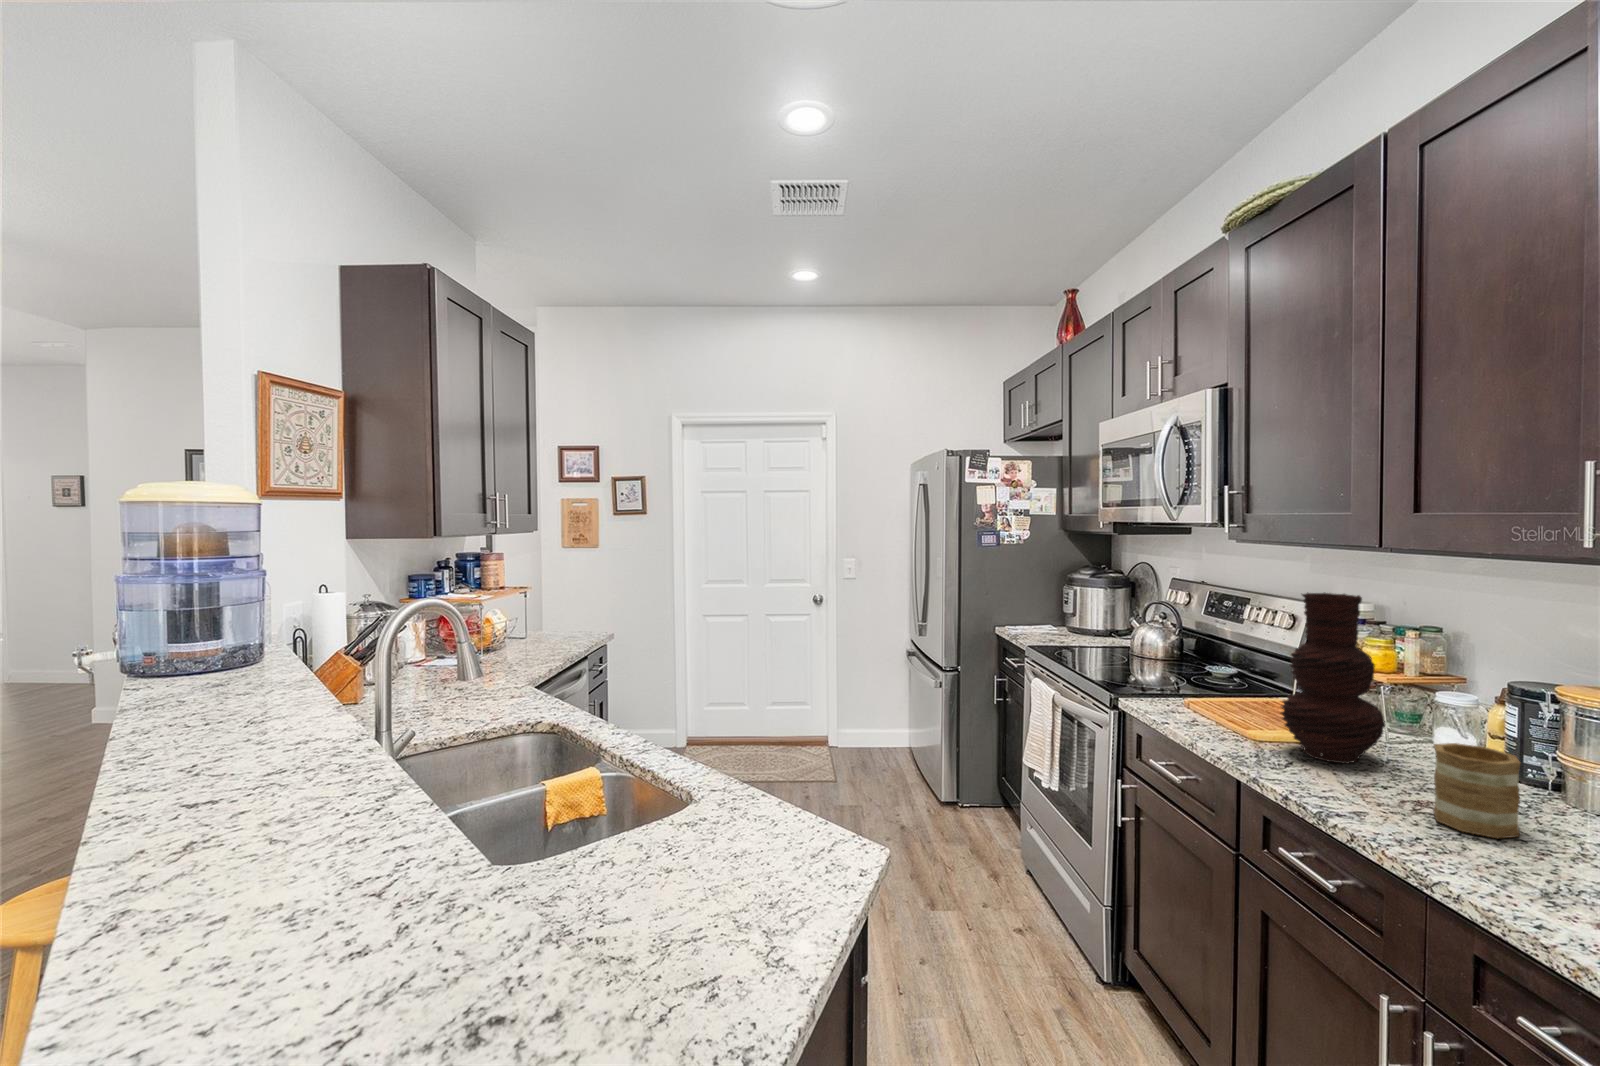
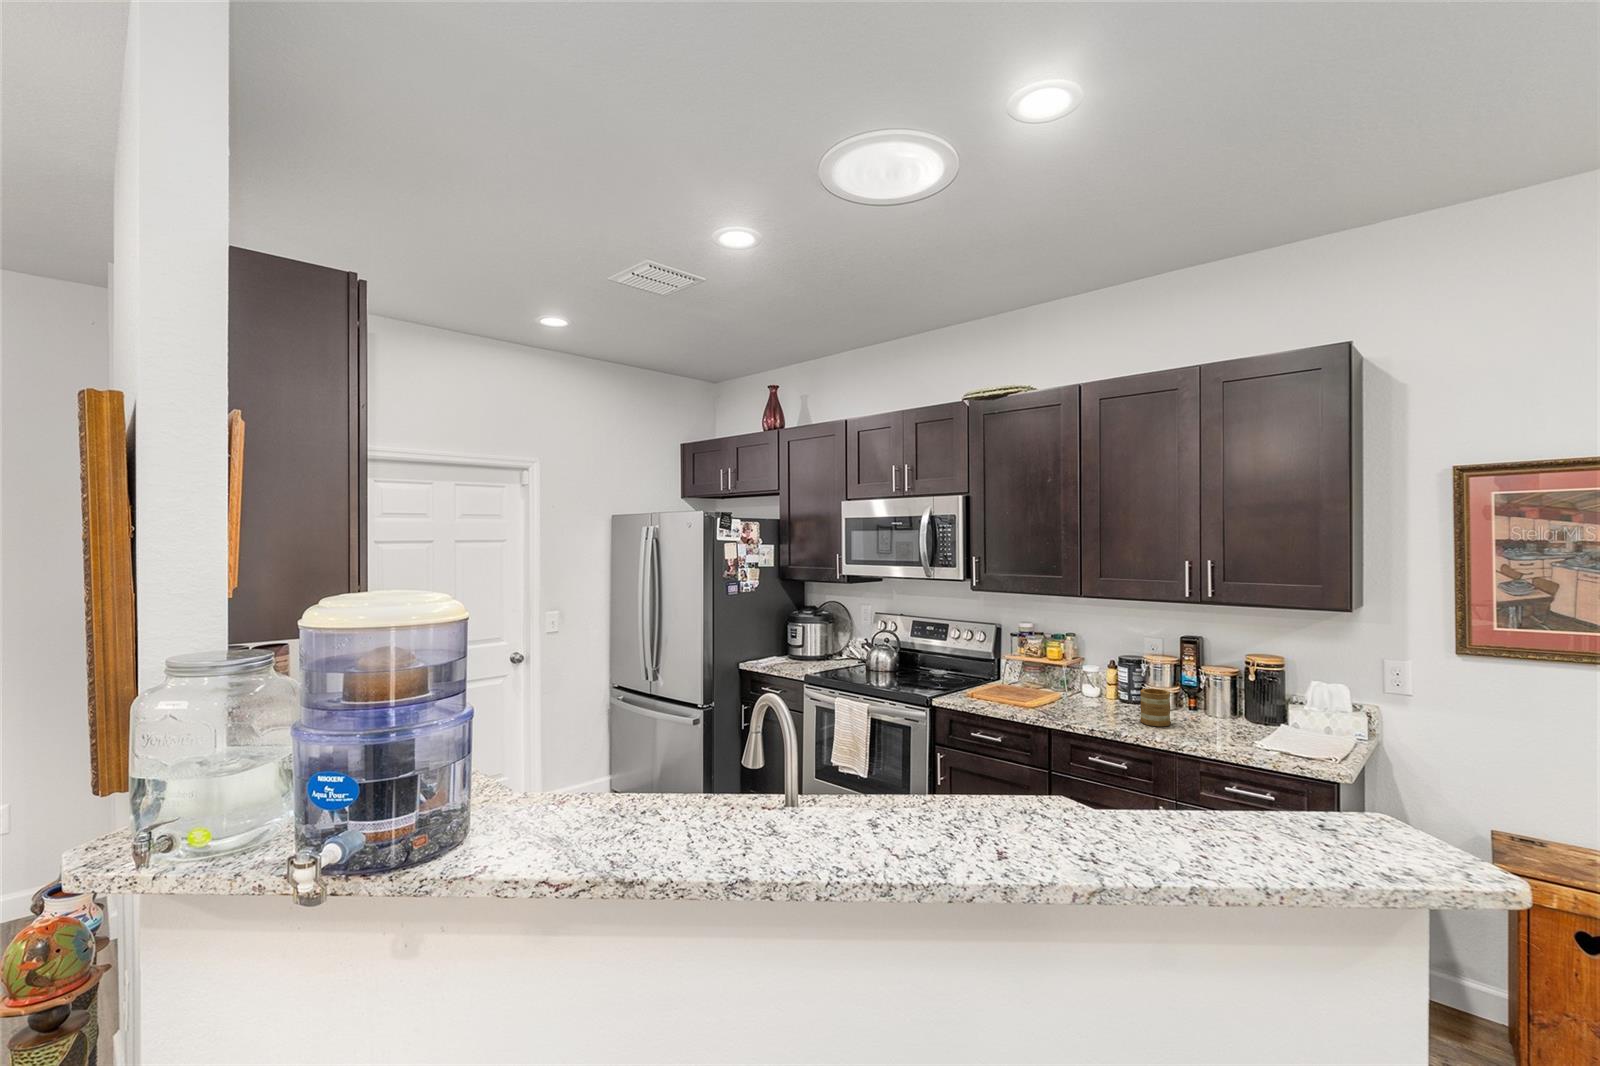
vase: present [1281,593,1385,764] -> none [1049,623,1095,711]

